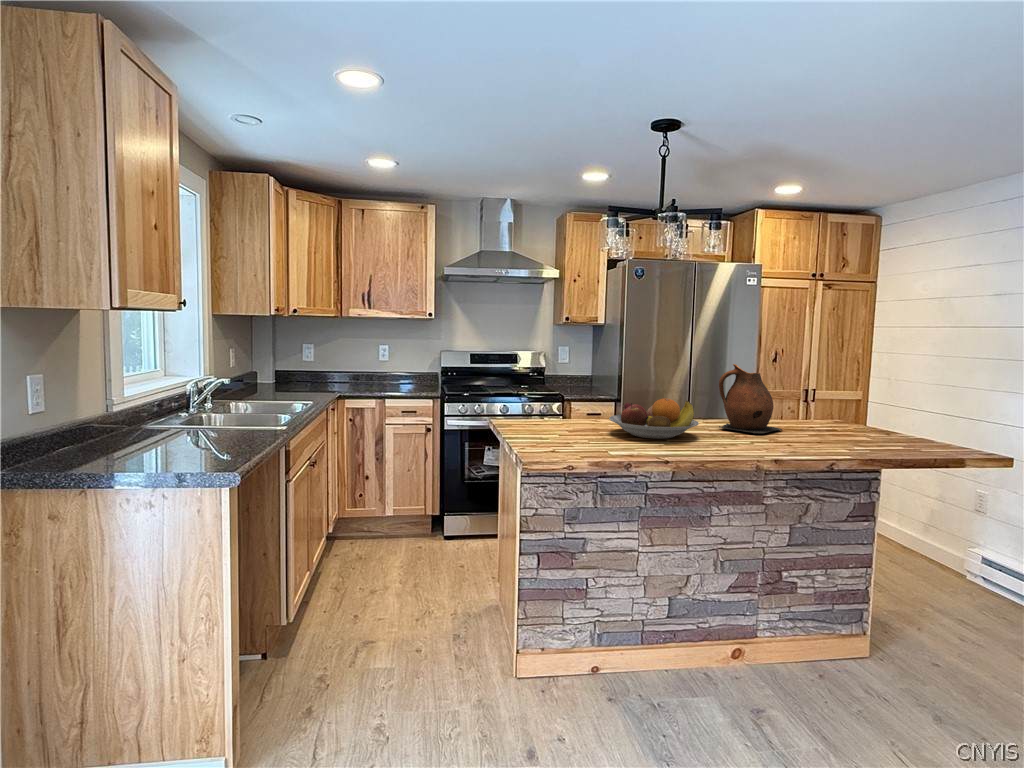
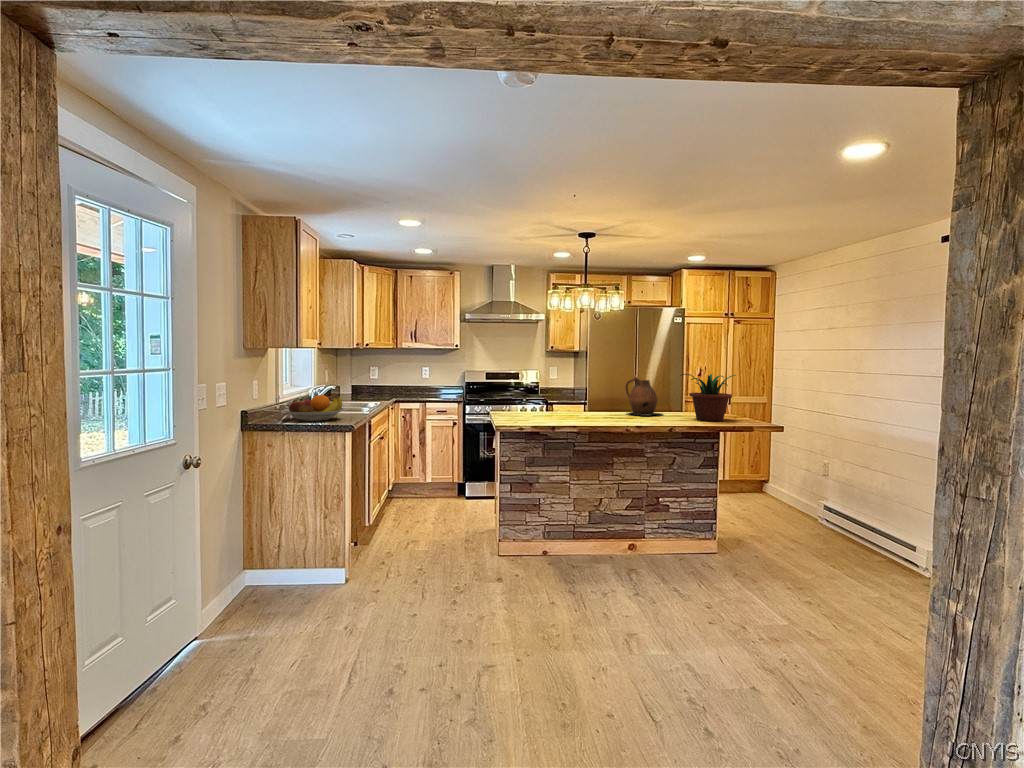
potted plant: none [827,365,924,448] -> present [681,374,736,421]
fruit bowl: present [609,399,699,439] -> present [283,395,344,421]

